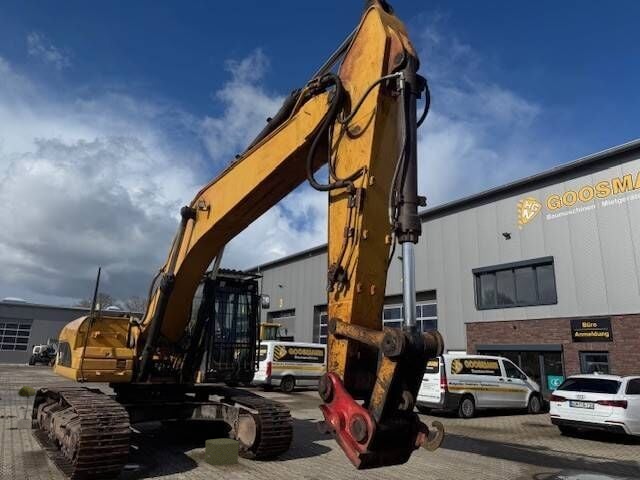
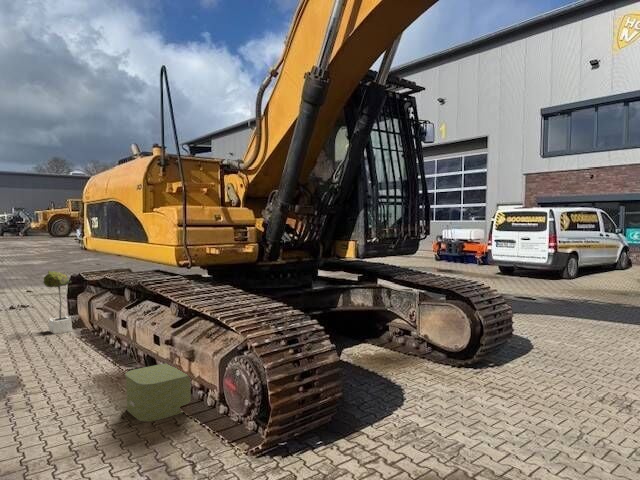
storage box: present [204,438,239,465] -> present [125,363,191,422]

